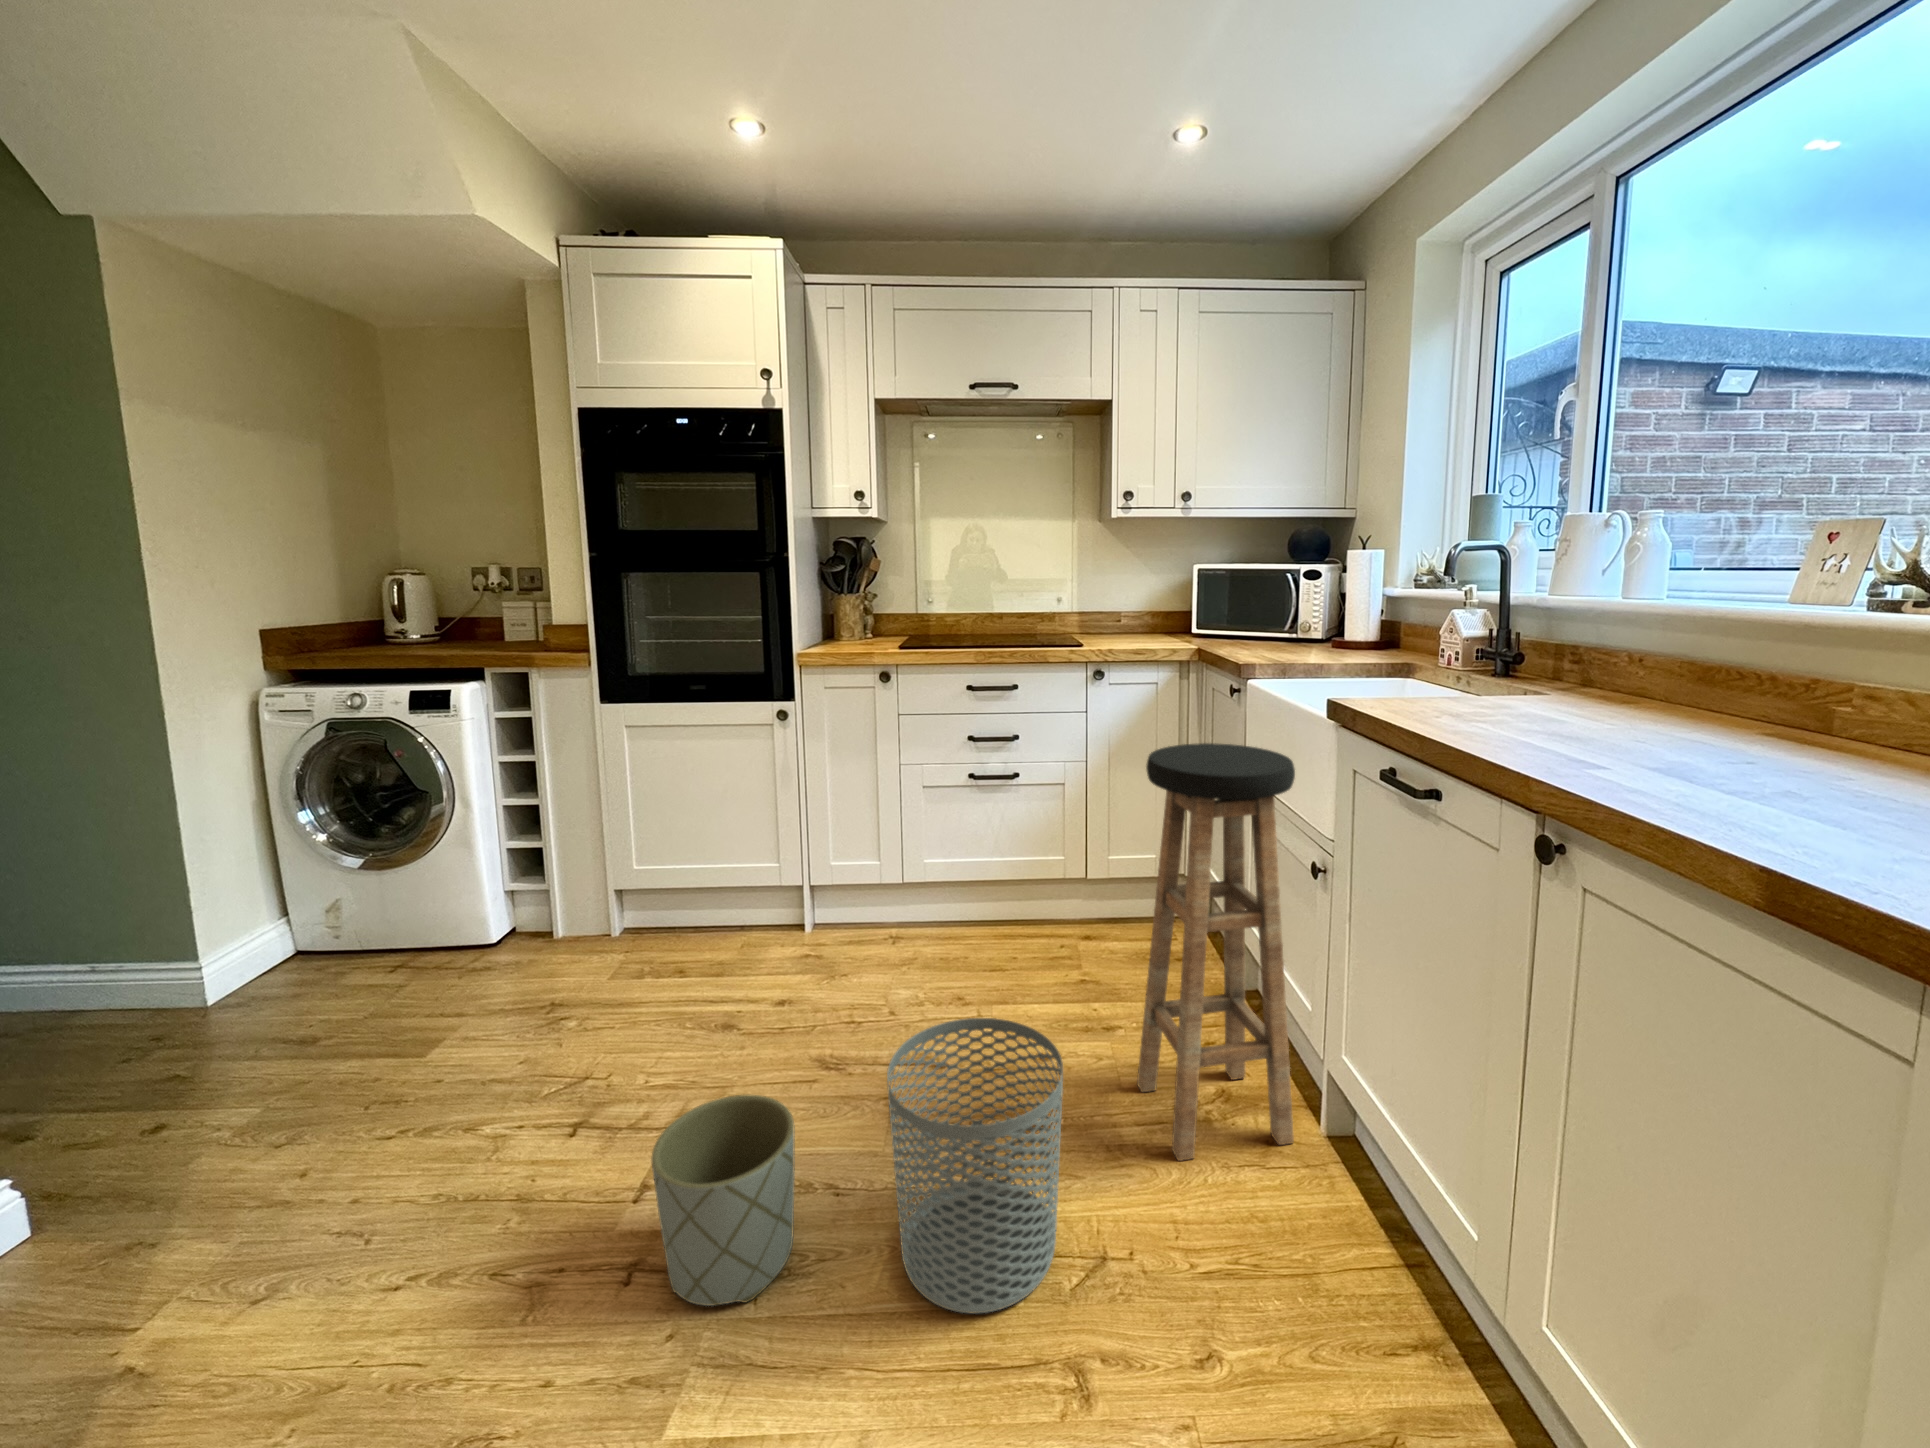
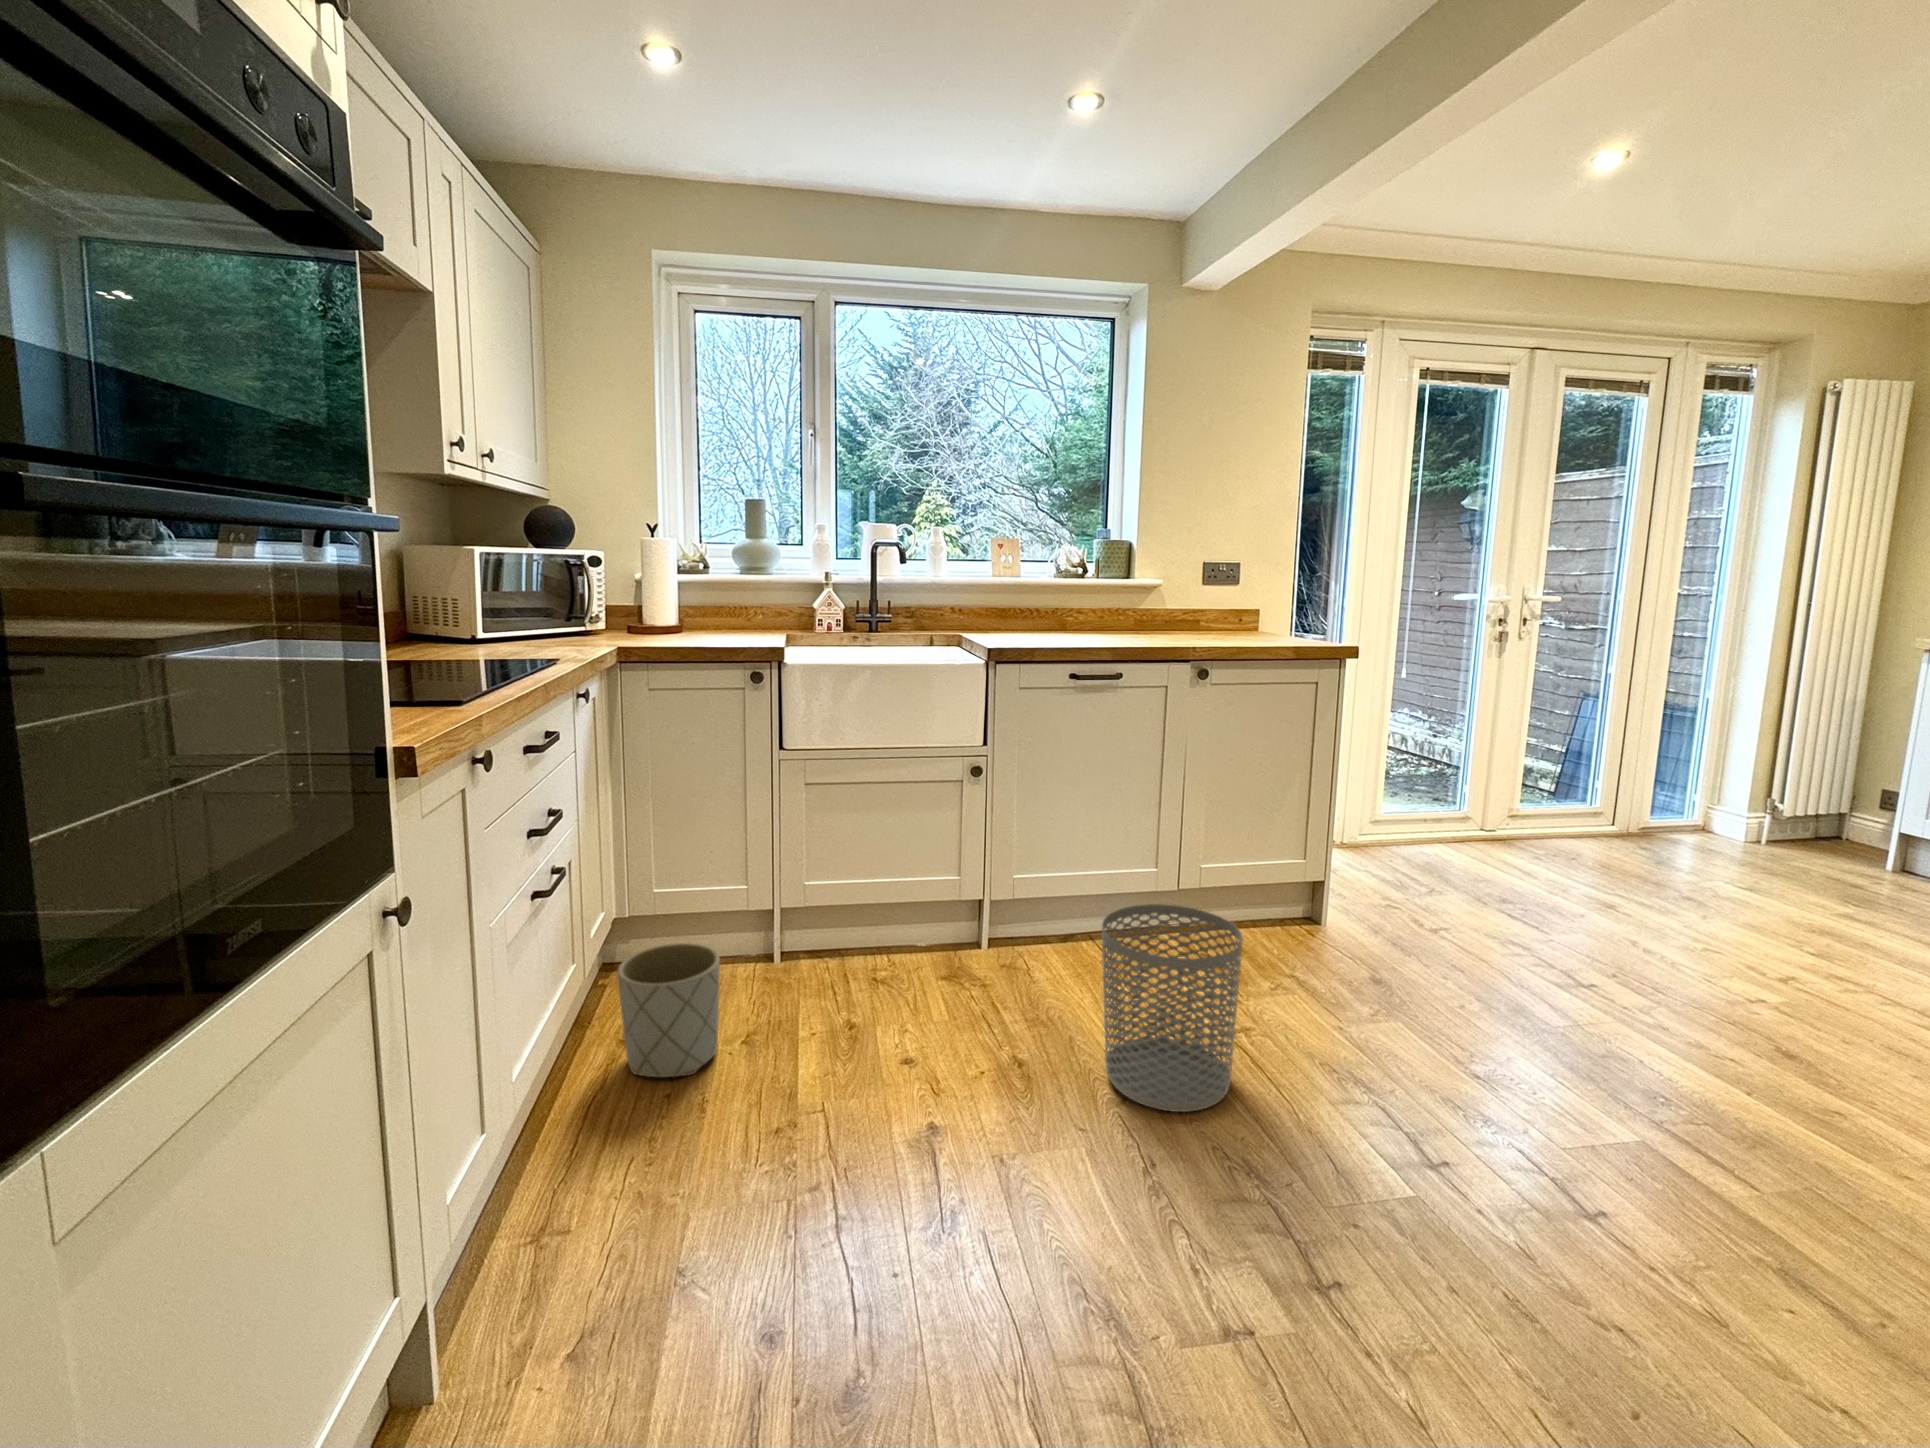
bar stool: present [1137,743,1295,1161] -> none [918,693,1037,1017]
planter: present [651,1095,795,1306] -> present [617,943,720,1077]

